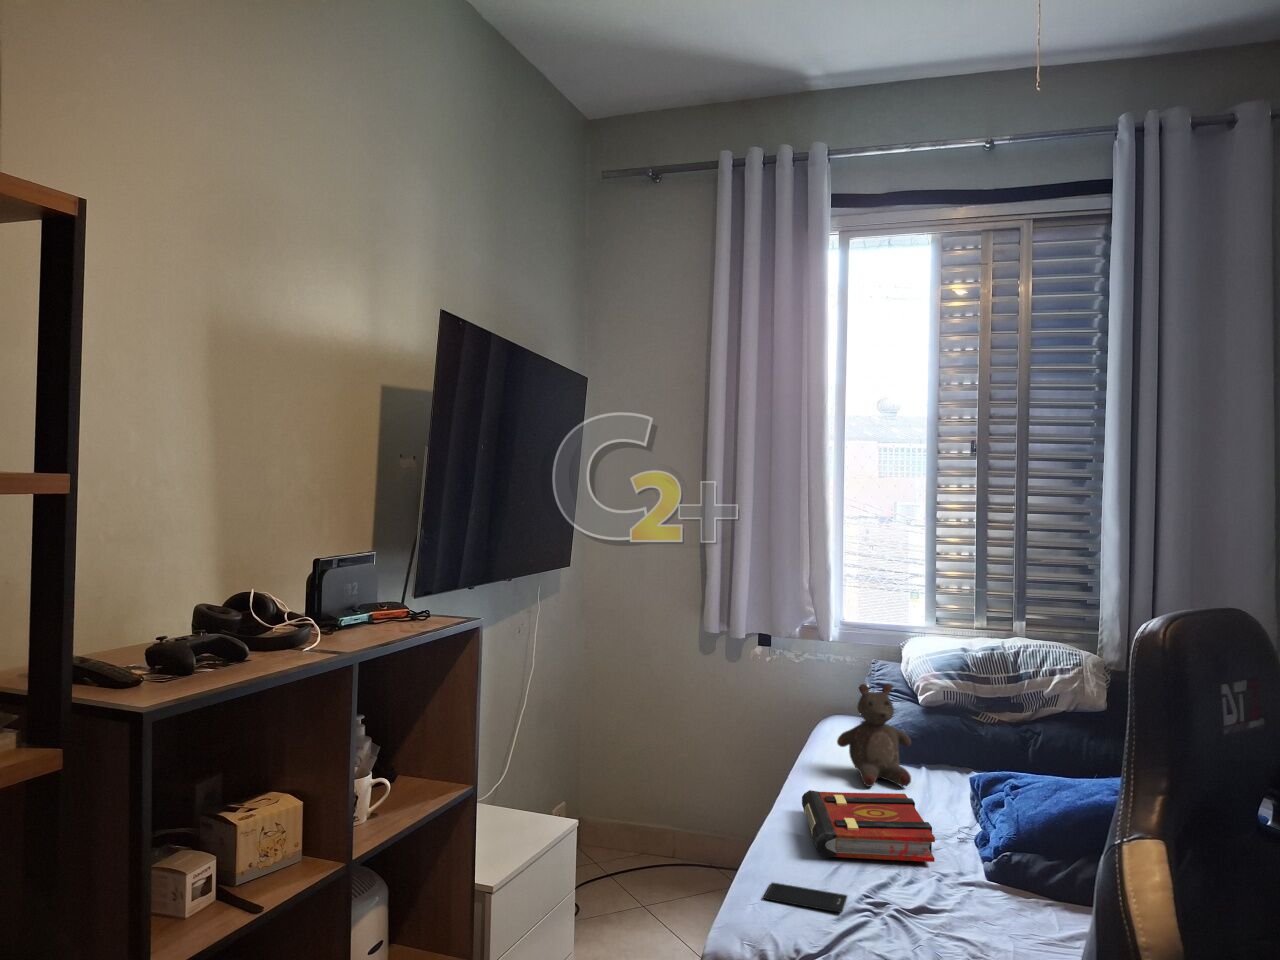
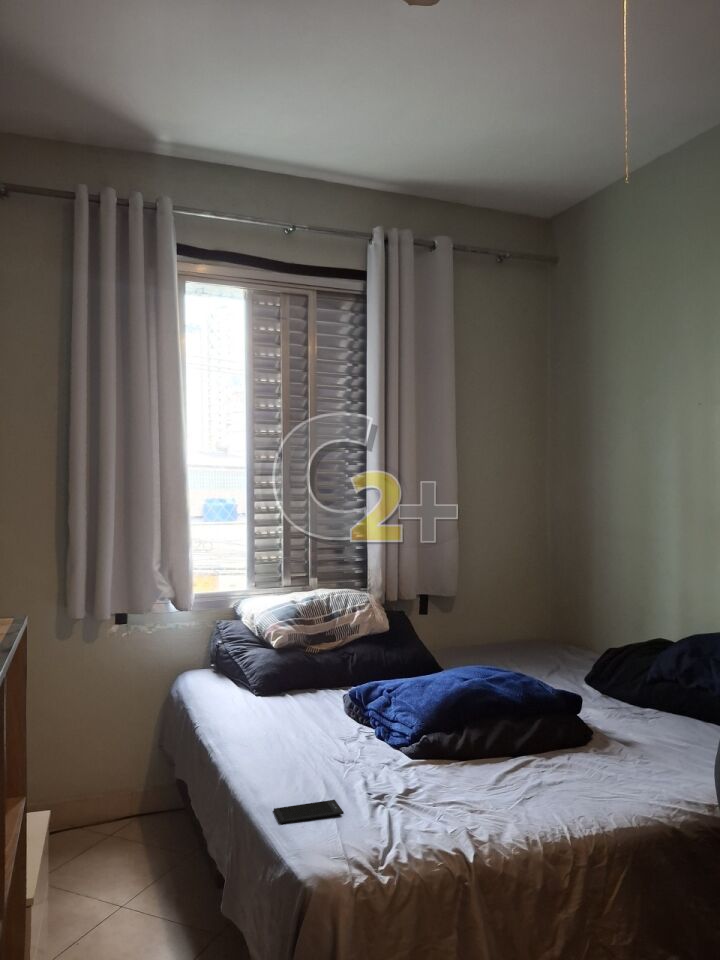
stuffed bear: present [837,684,911,787] -> none [234,634,294,717]
book: present [802,790,935,862] -> none [238,714,363,778]

